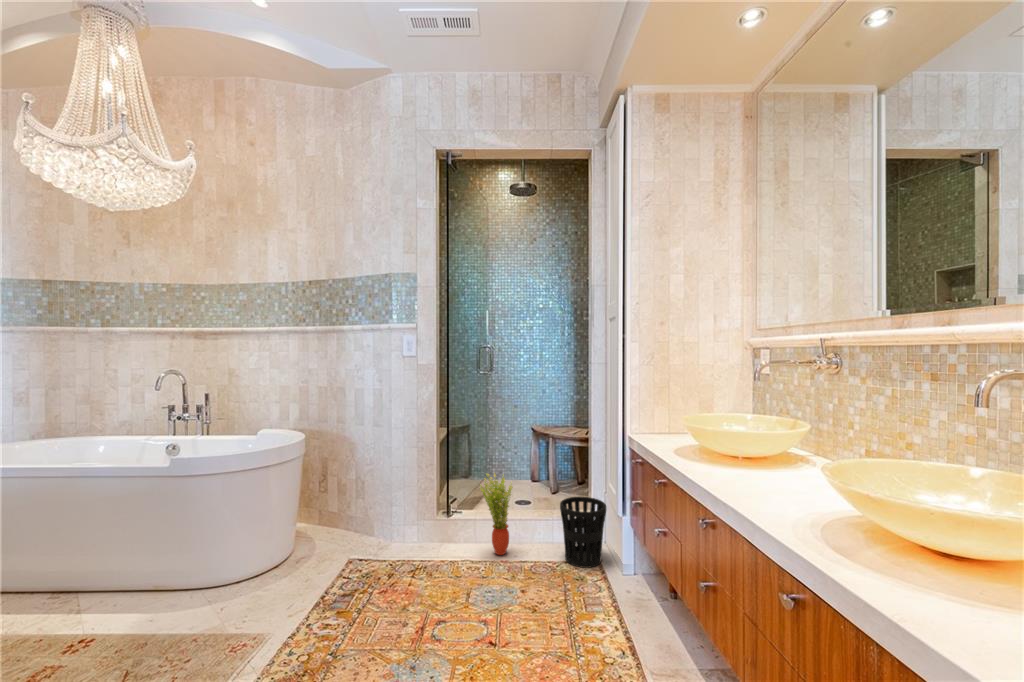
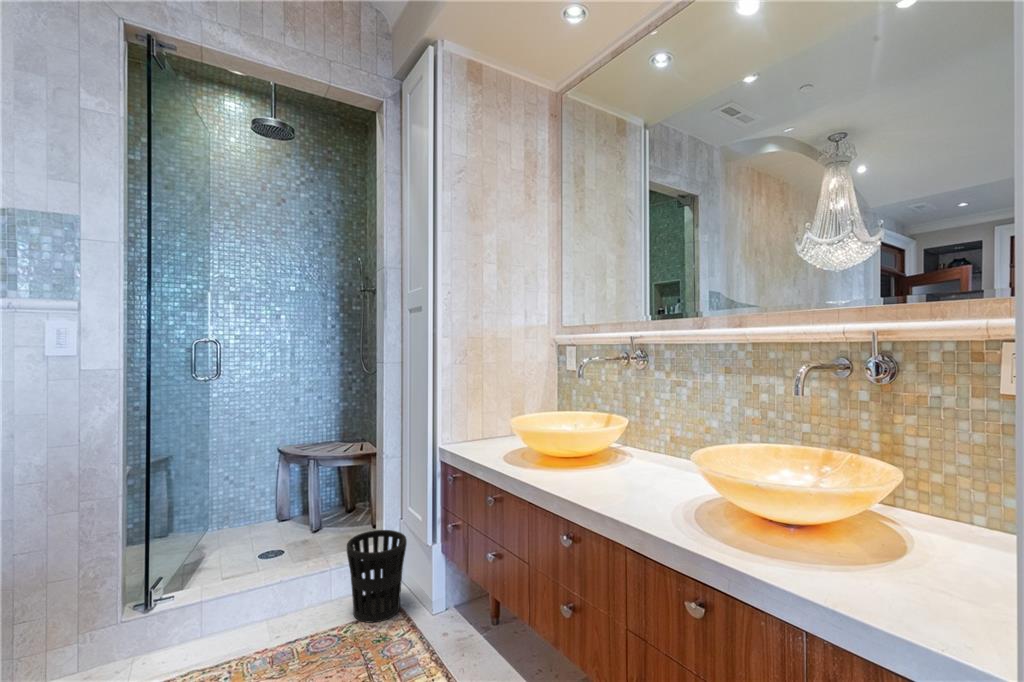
potted plant: present [481,474,513,555] -> none [224,522,280,639]

